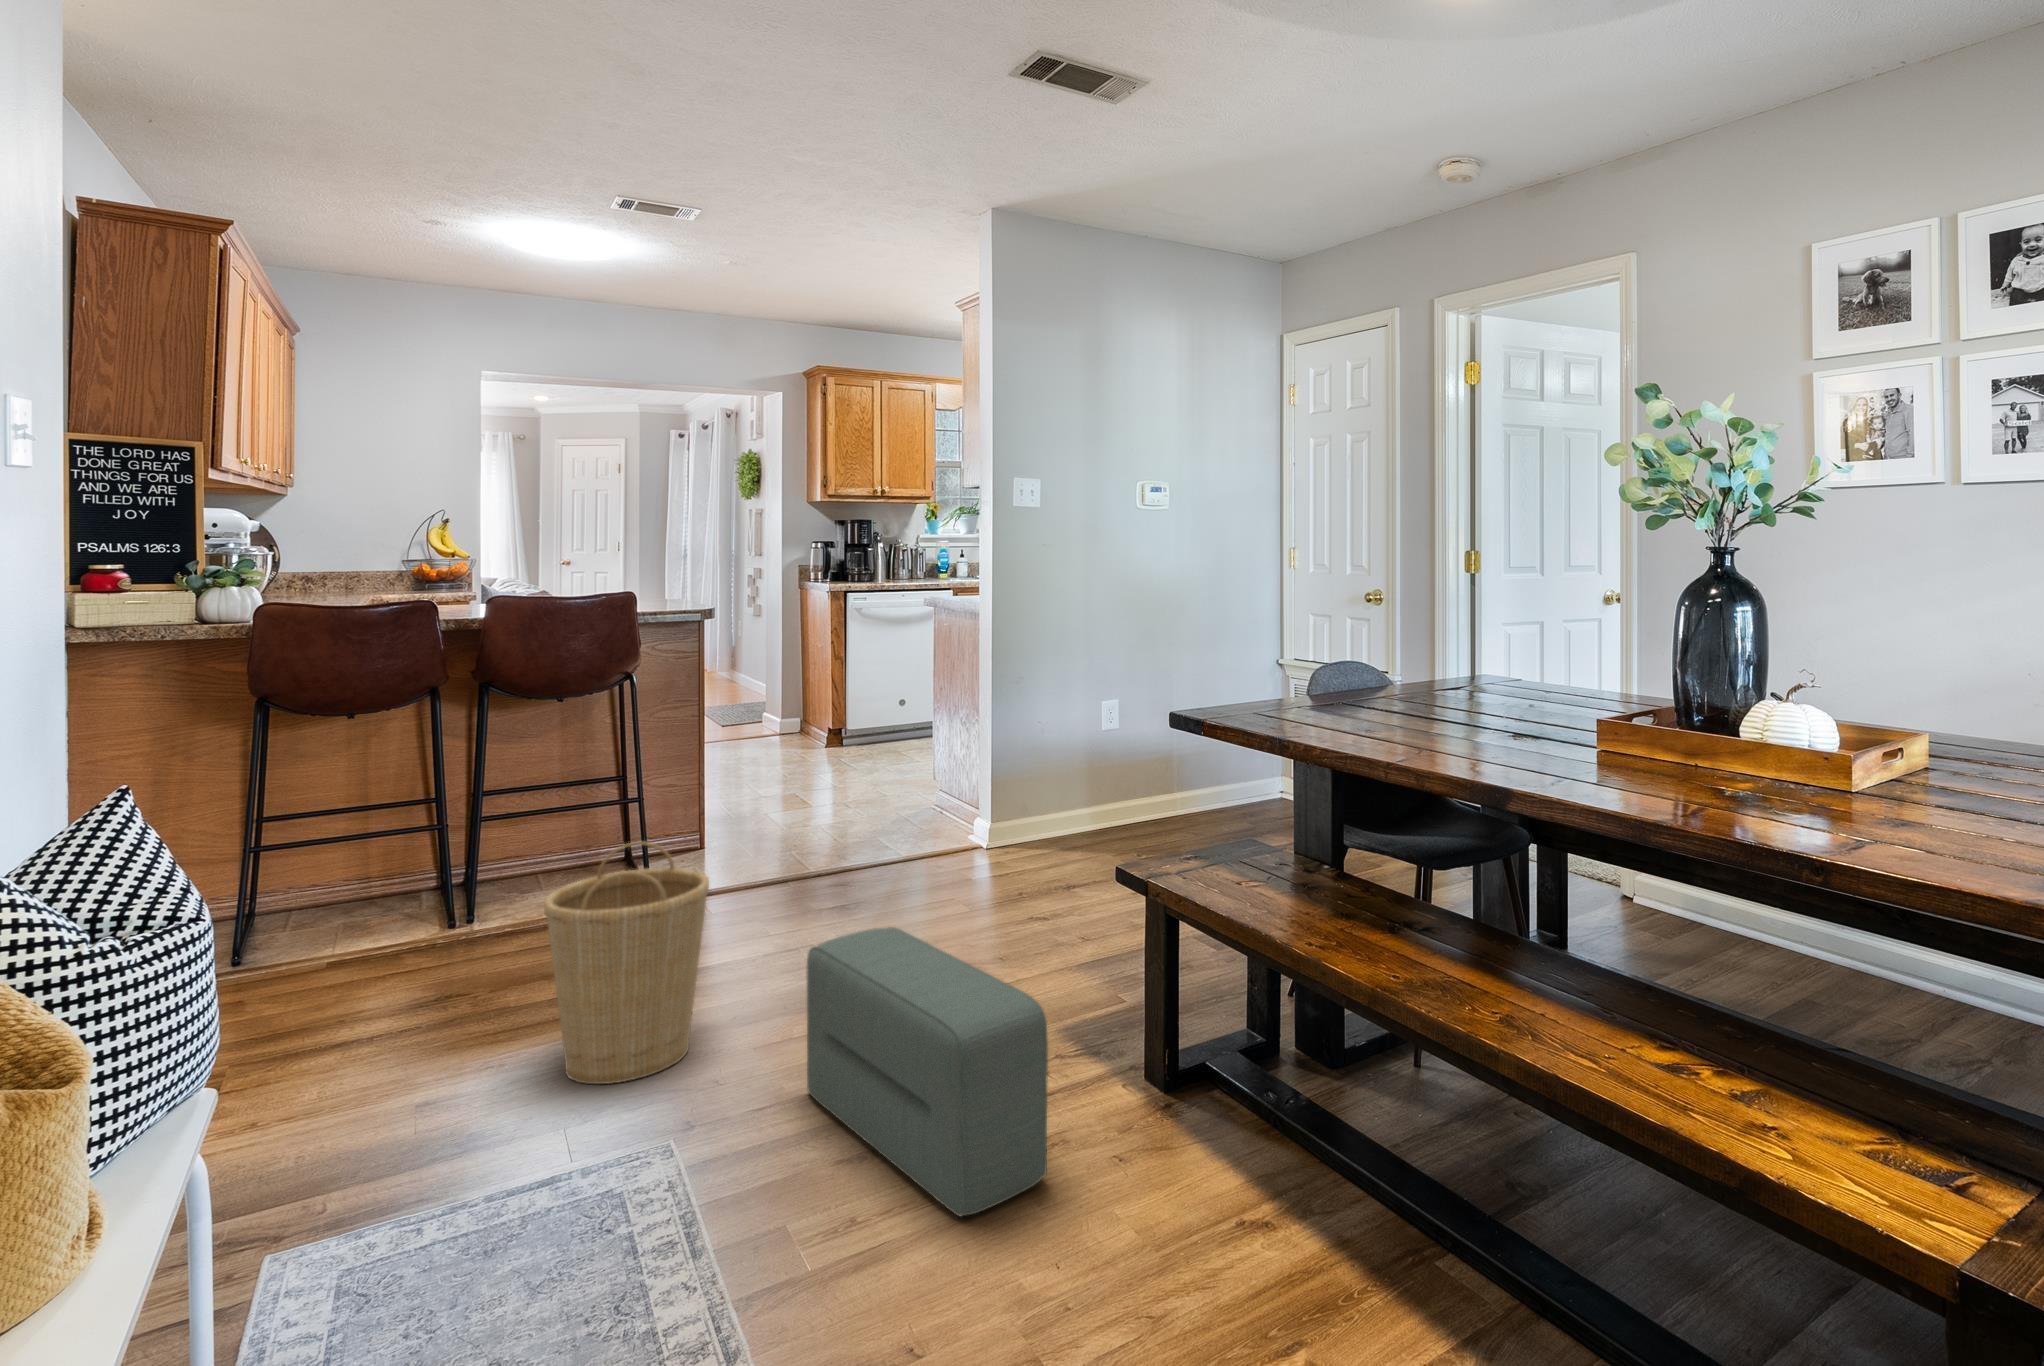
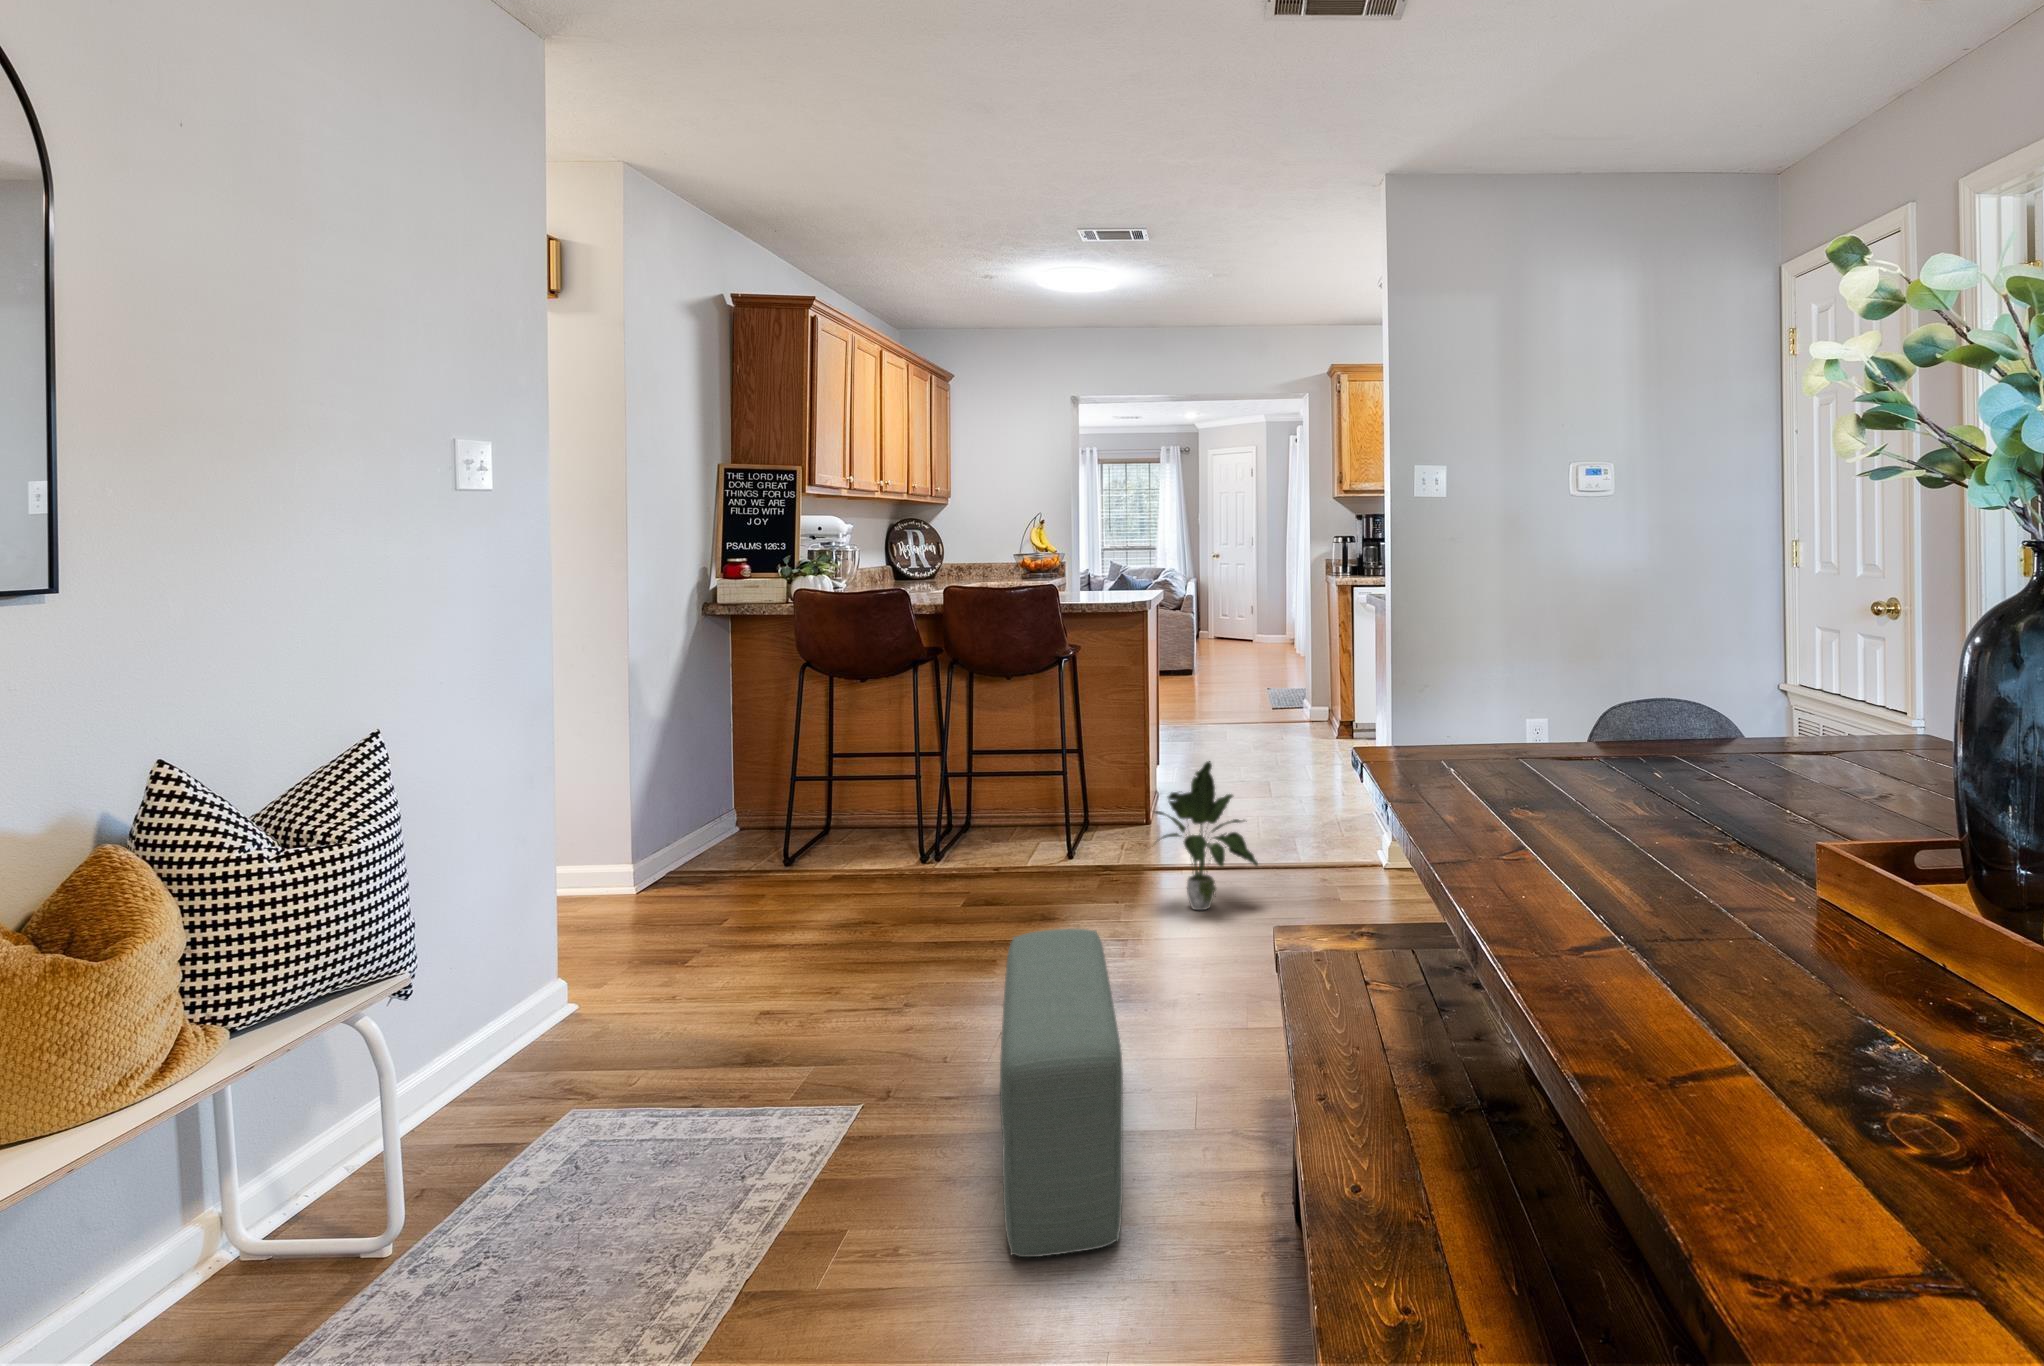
potted plant: none [786,766,904,918] -> present [1155,761,1258,910]
basket: present [544,842,709,1084] -> none [857,810,993,1027]

